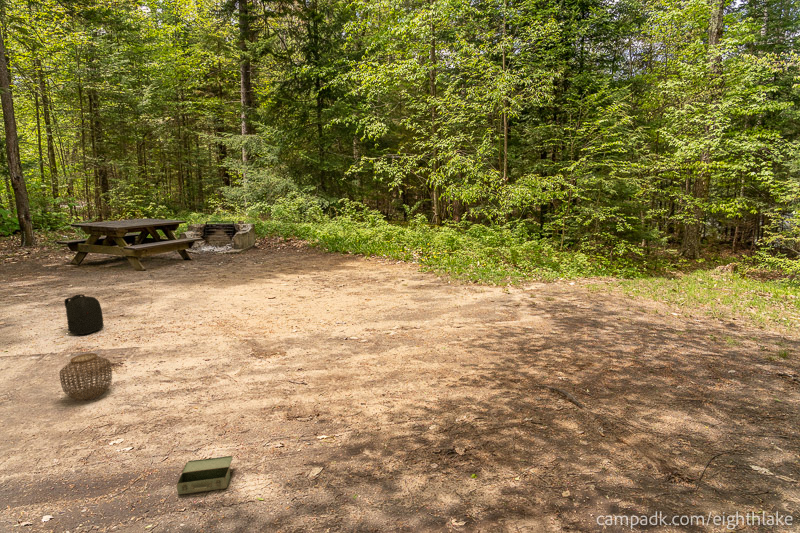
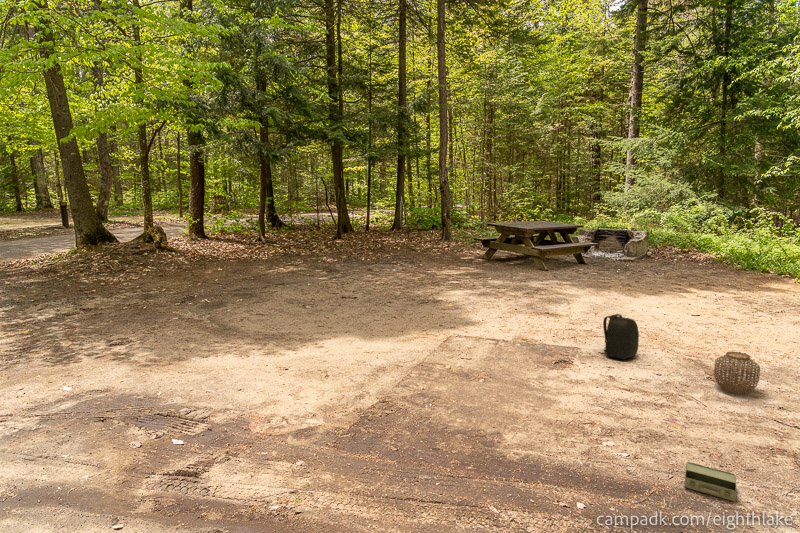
backpack: present [65,294,104,335] -> present [603,314,639,359]
woven basket: present [60,353,112,401] -> present [714,352,760,395]

